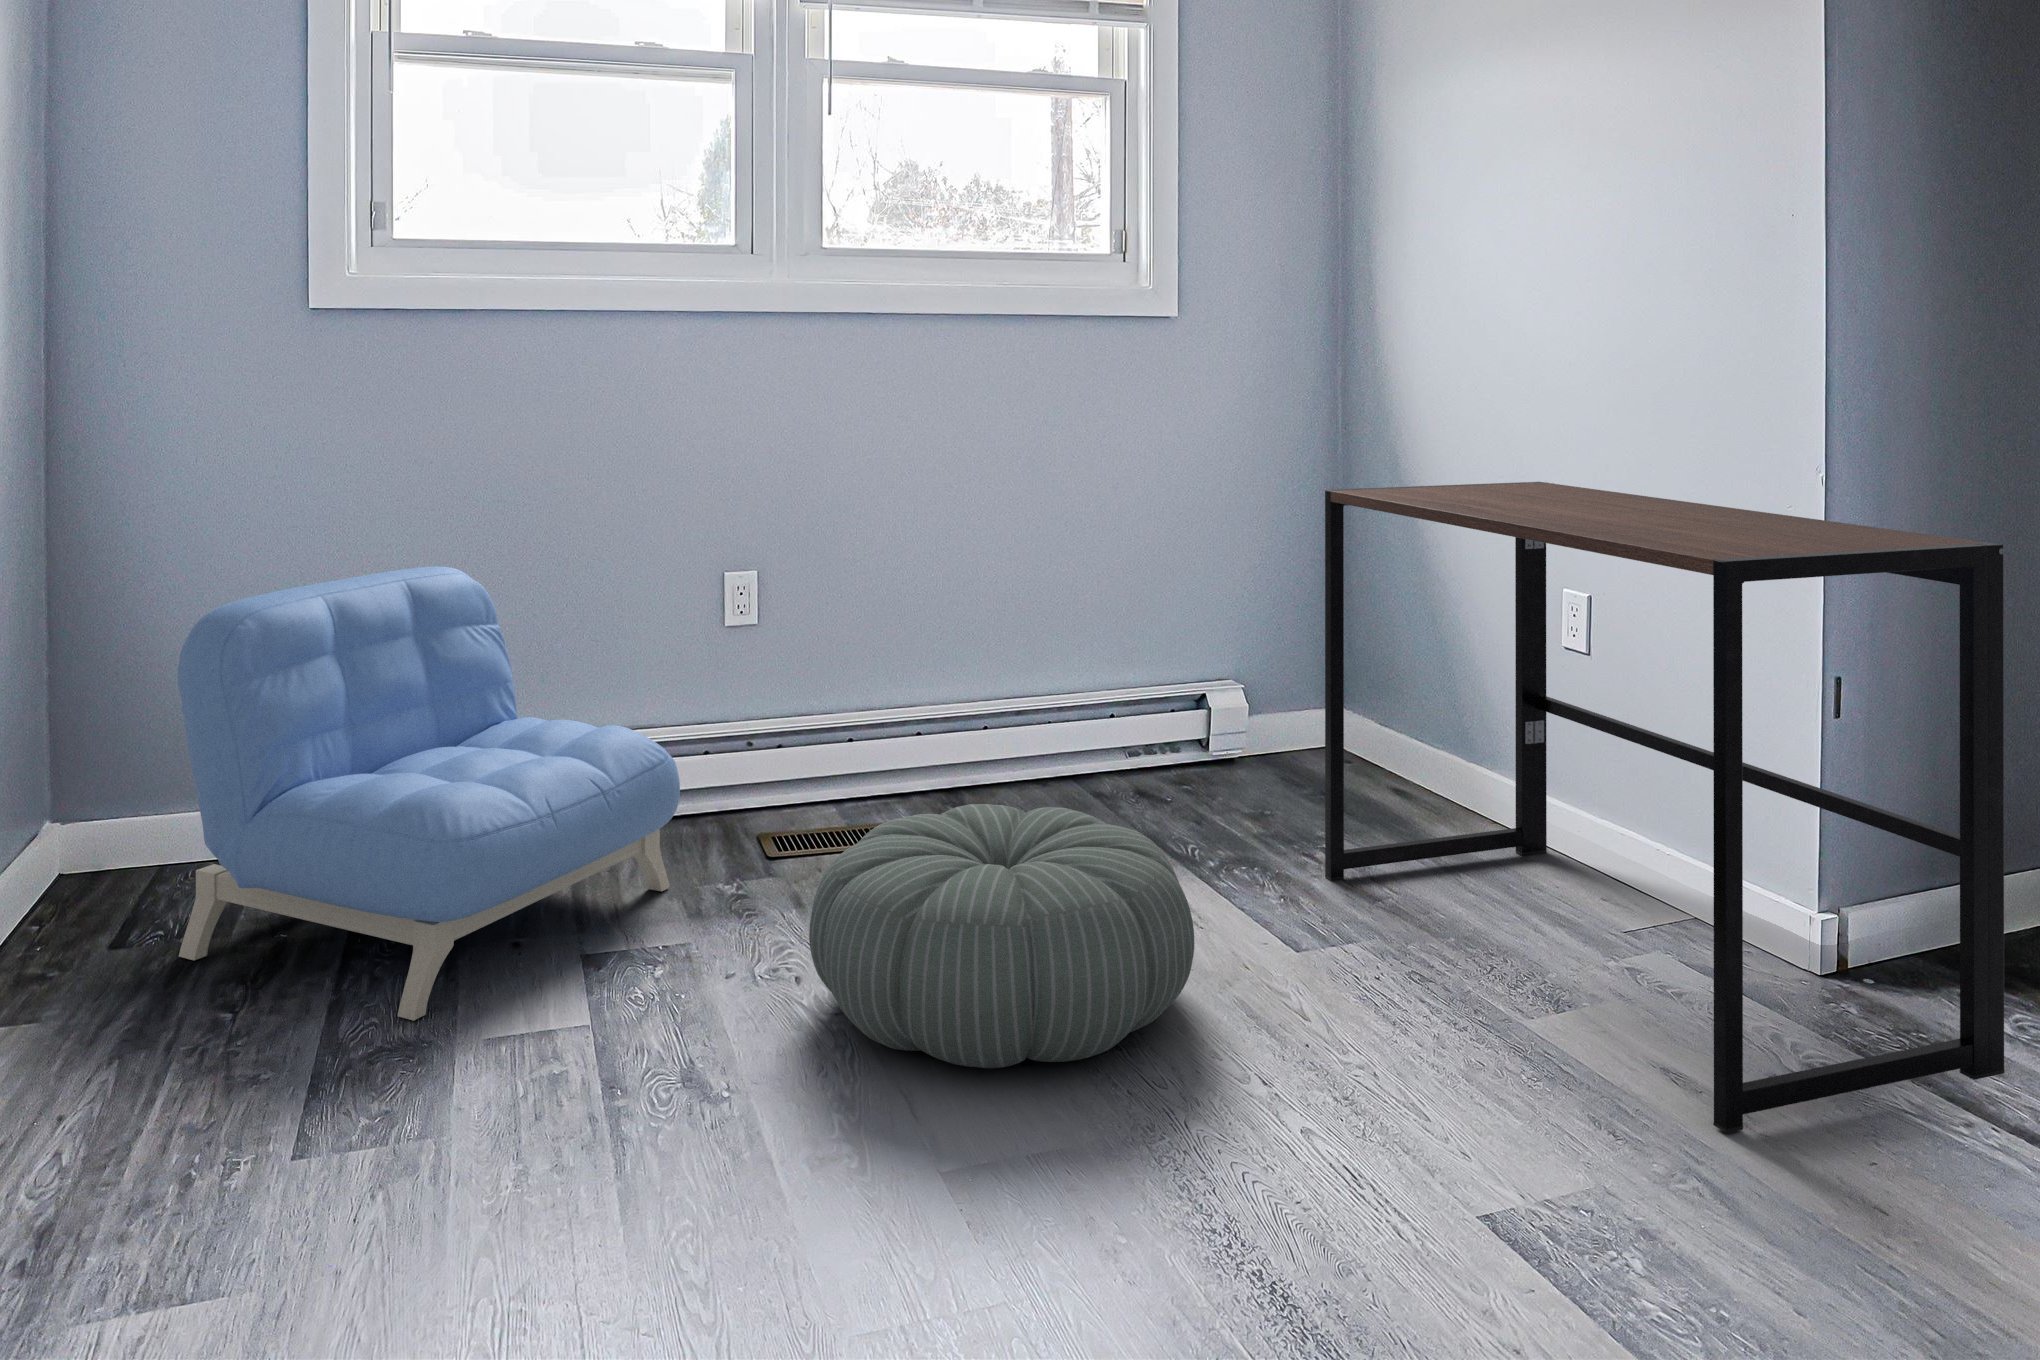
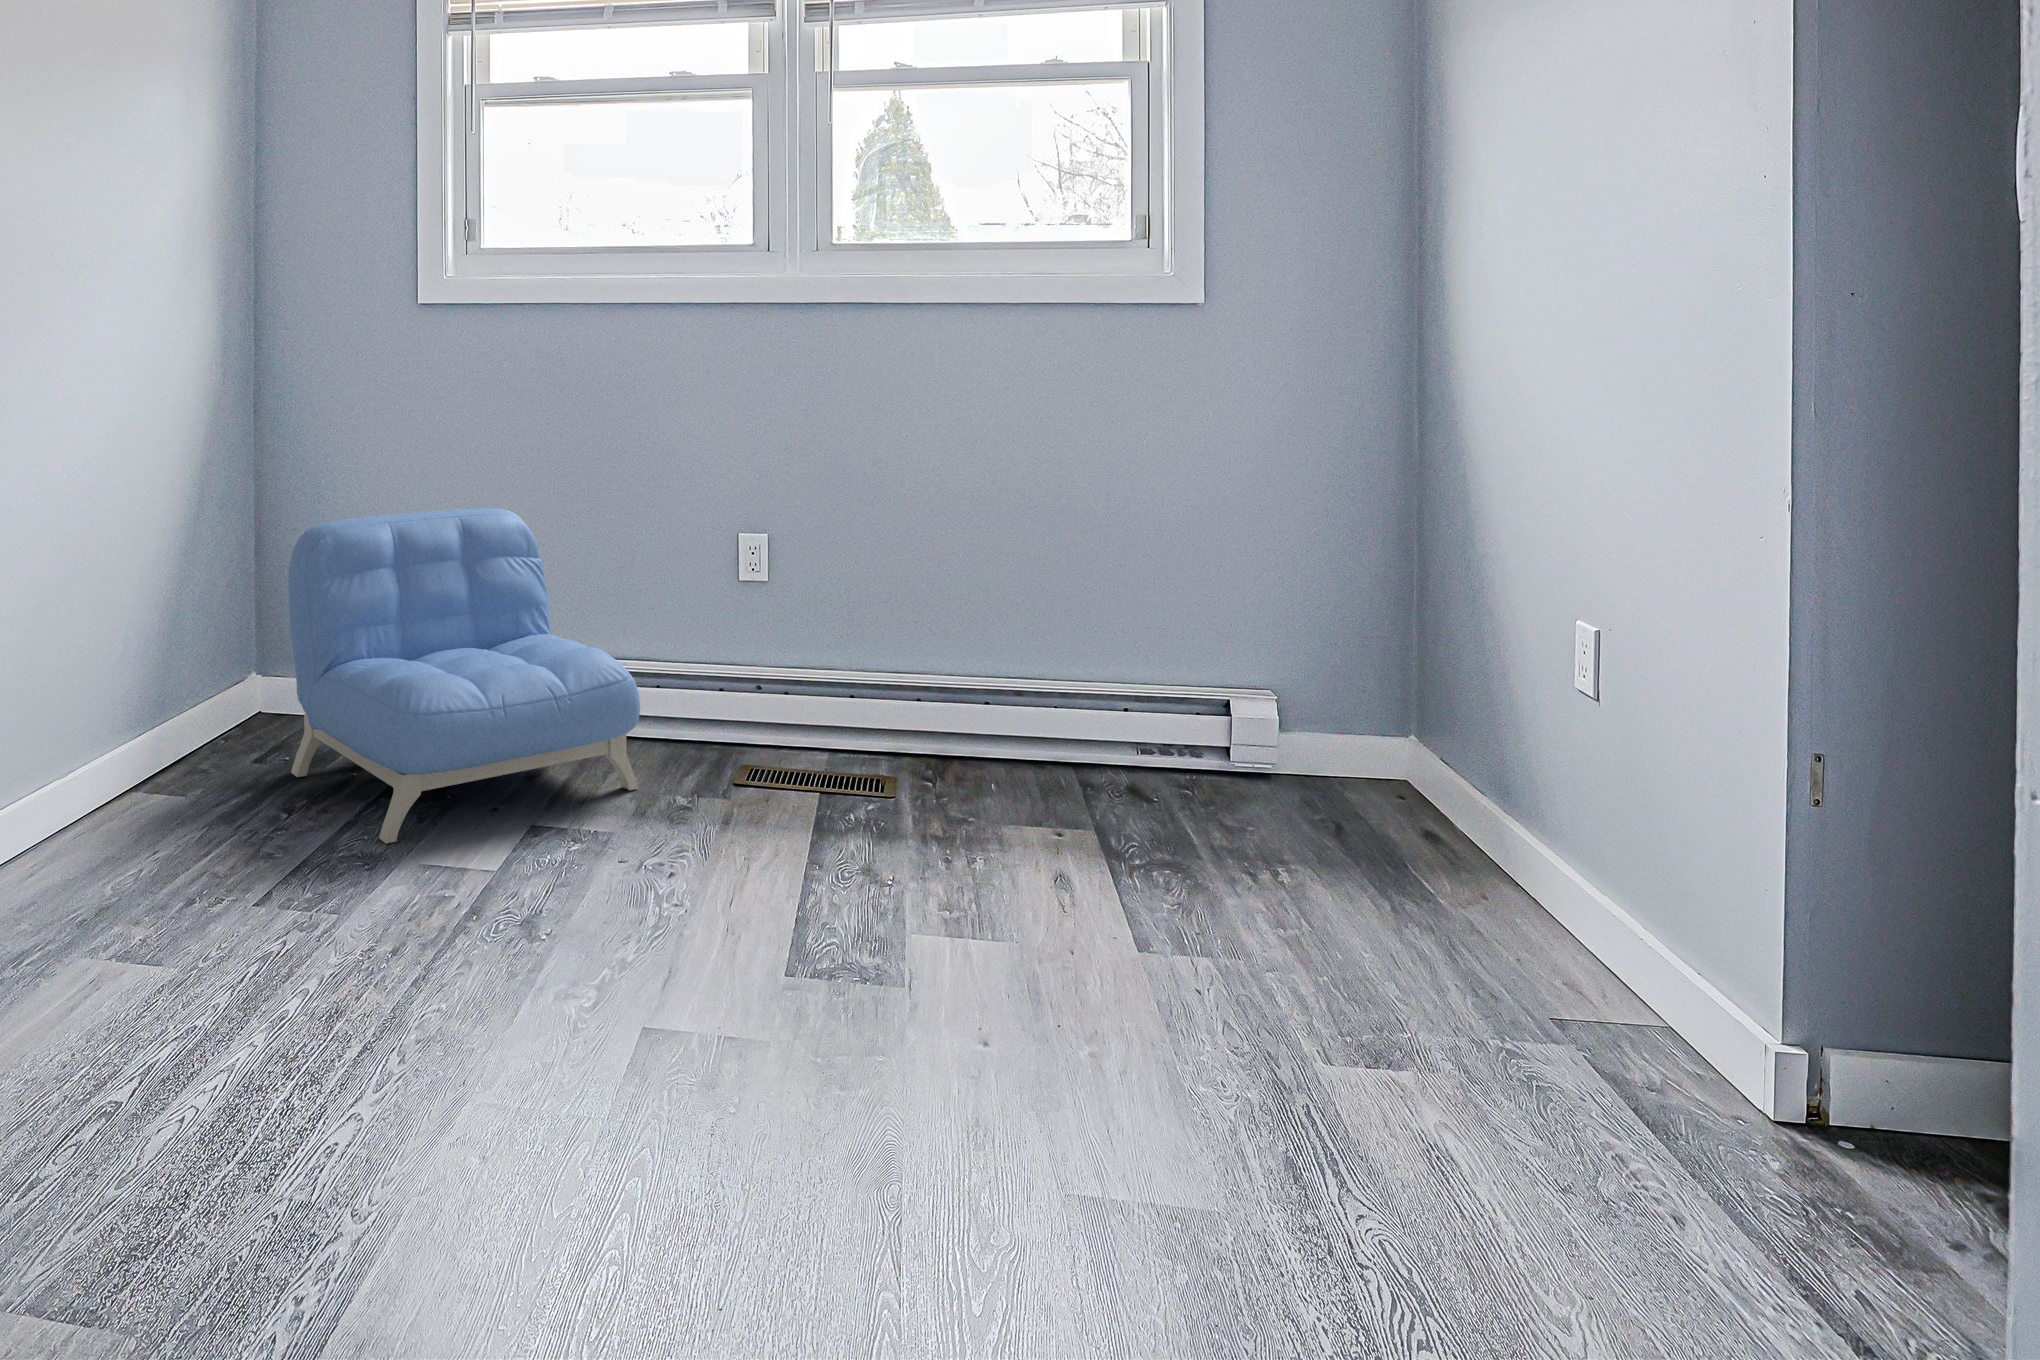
desk: present [1325,482,2005,1133] -> none [1243,490,1930,1284]
pouf: present [809,804,1194,1068] -> none [639,753,983,985]

